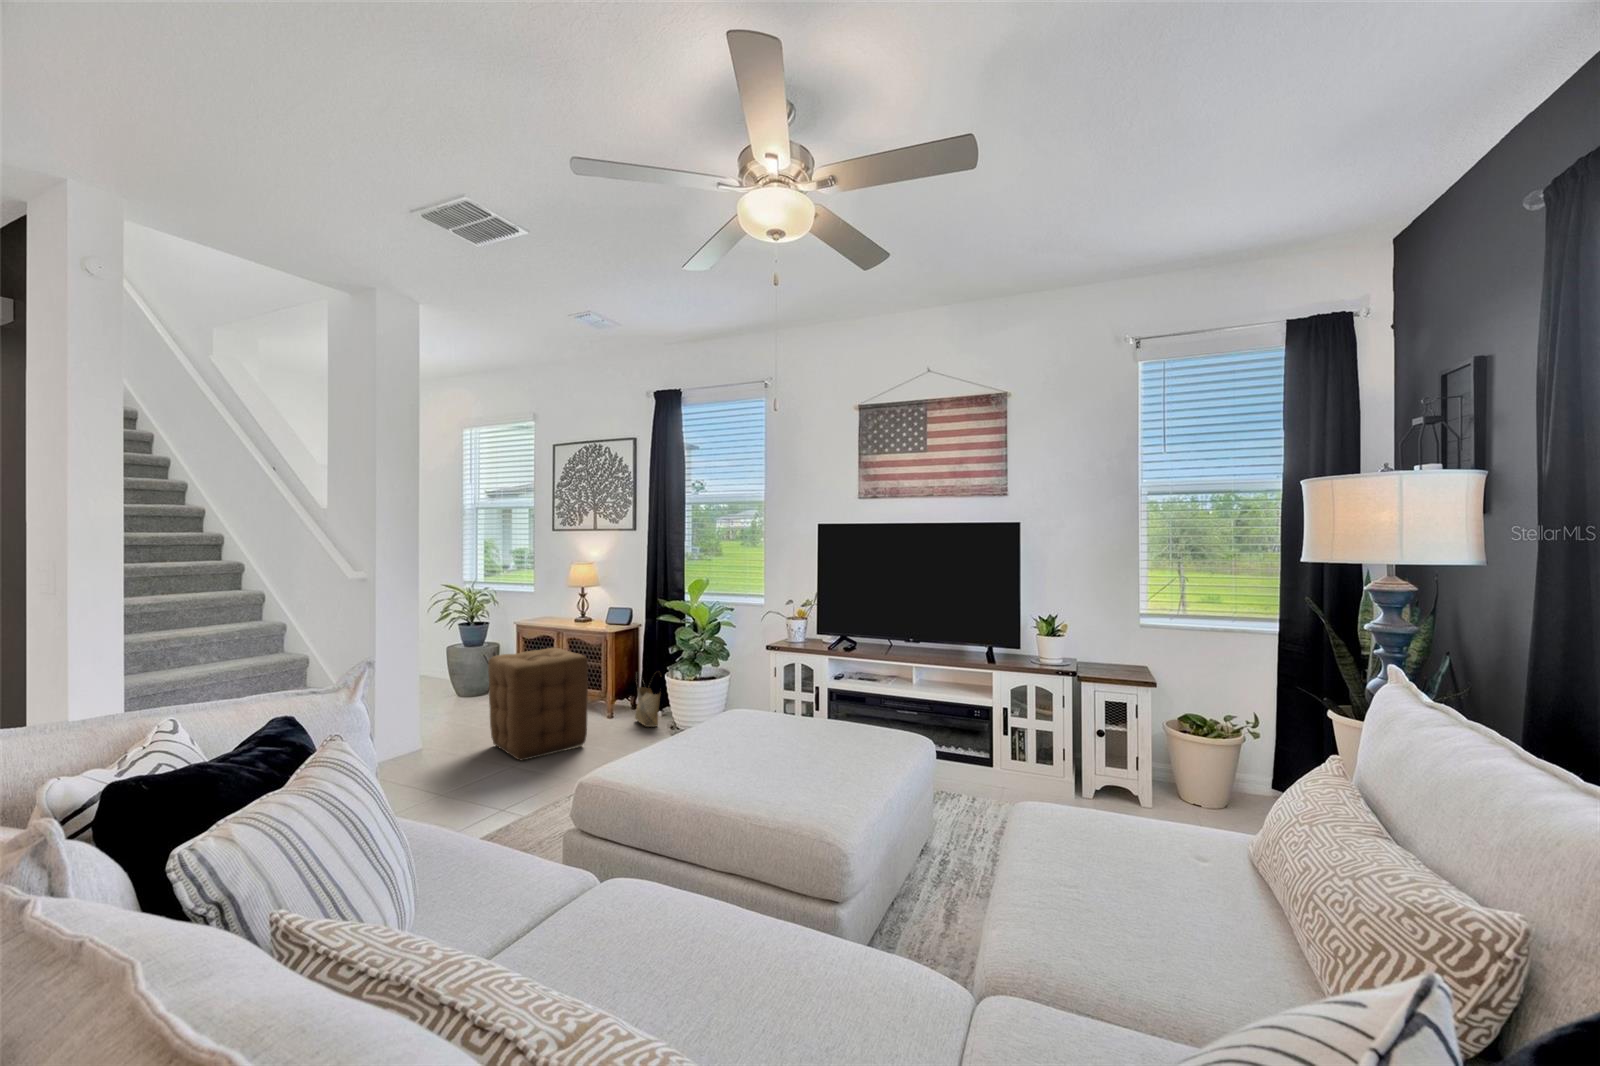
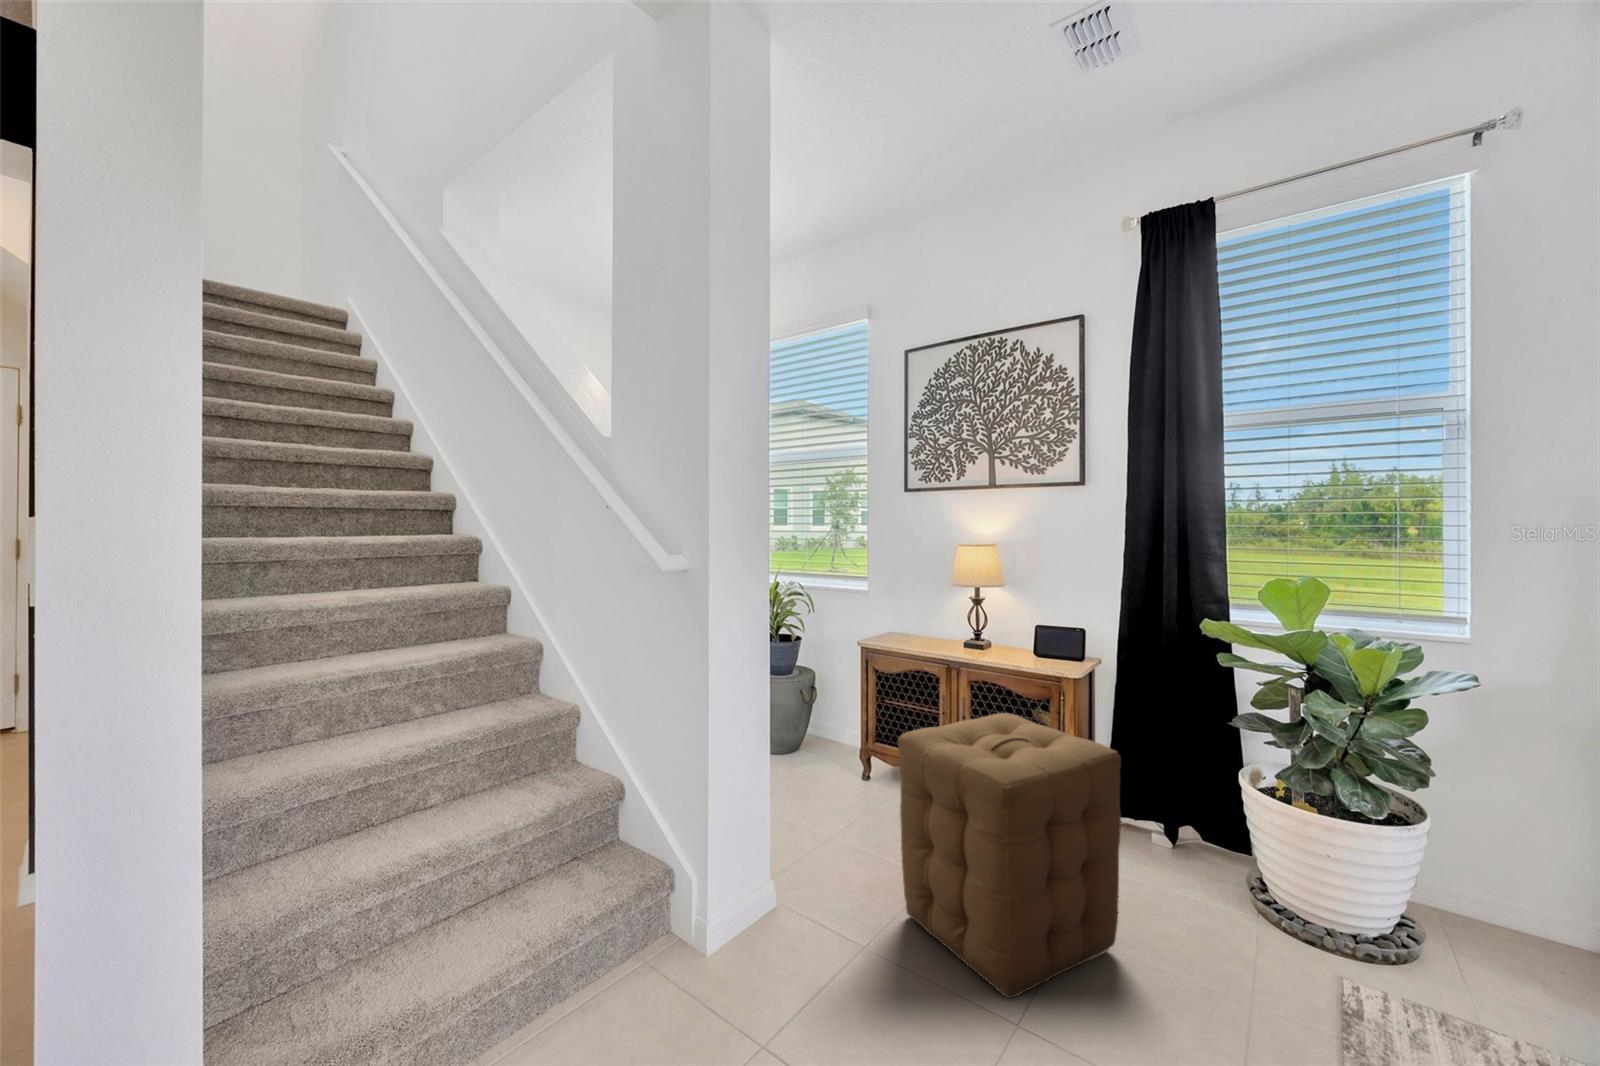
woven basket: present [635,687,661,727] -> none [1132,764,1214,887]

